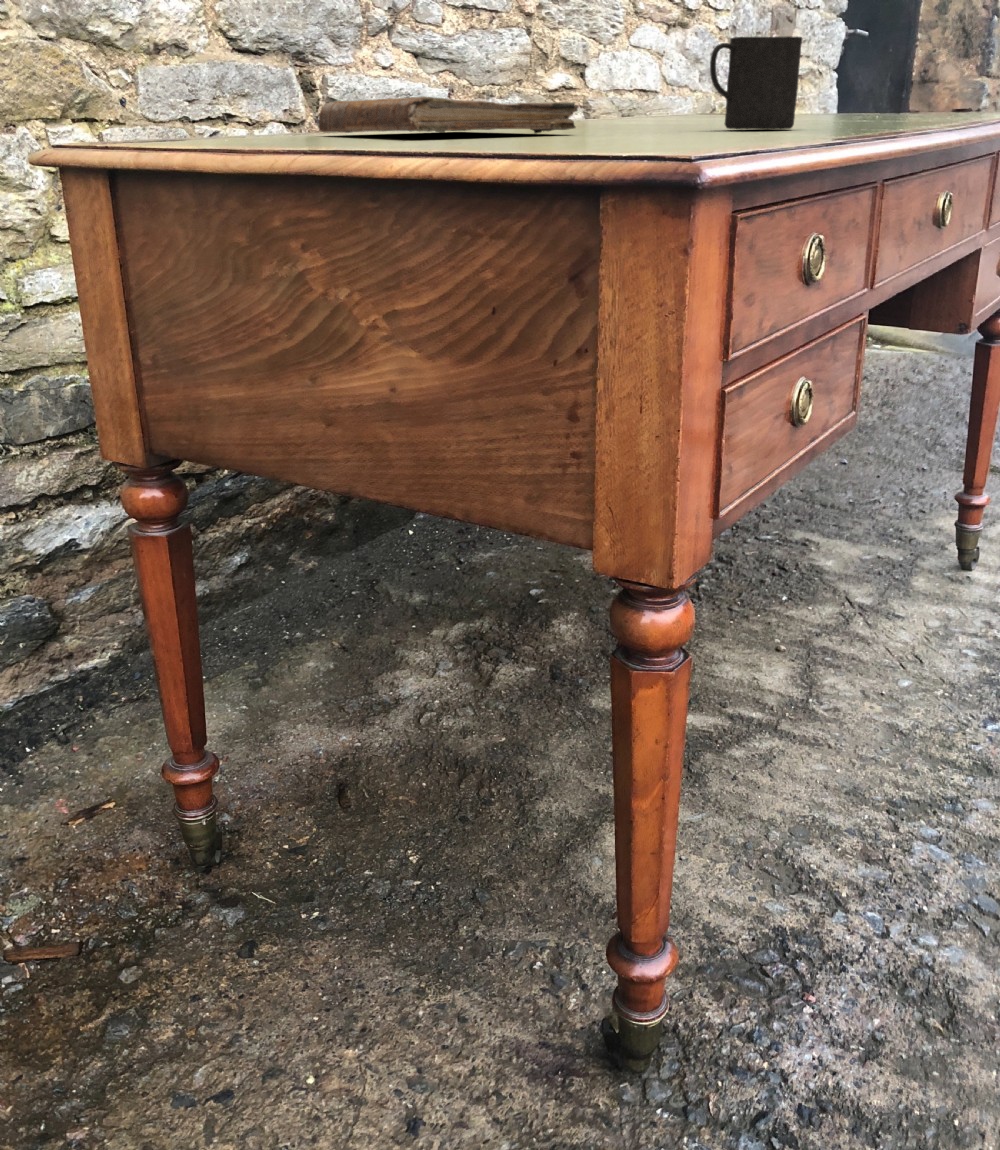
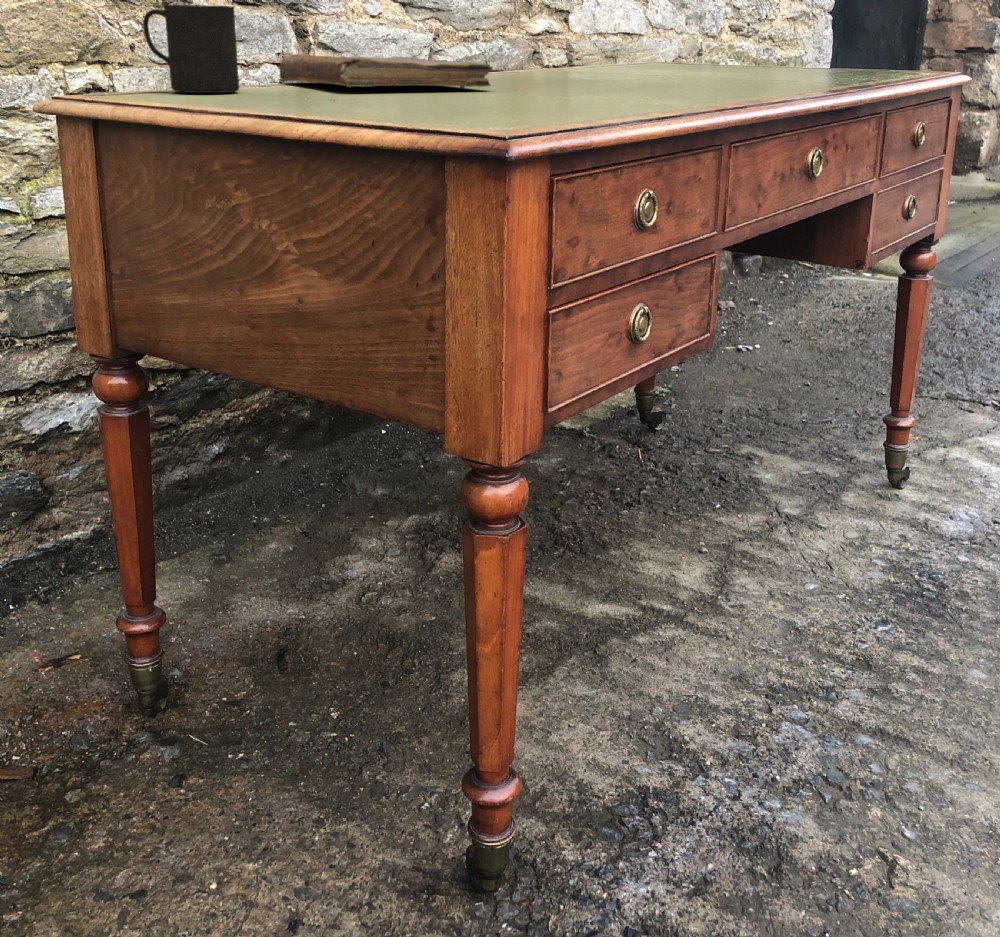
mug: present [710,36,802,129] -> present [143,4,239,93]

